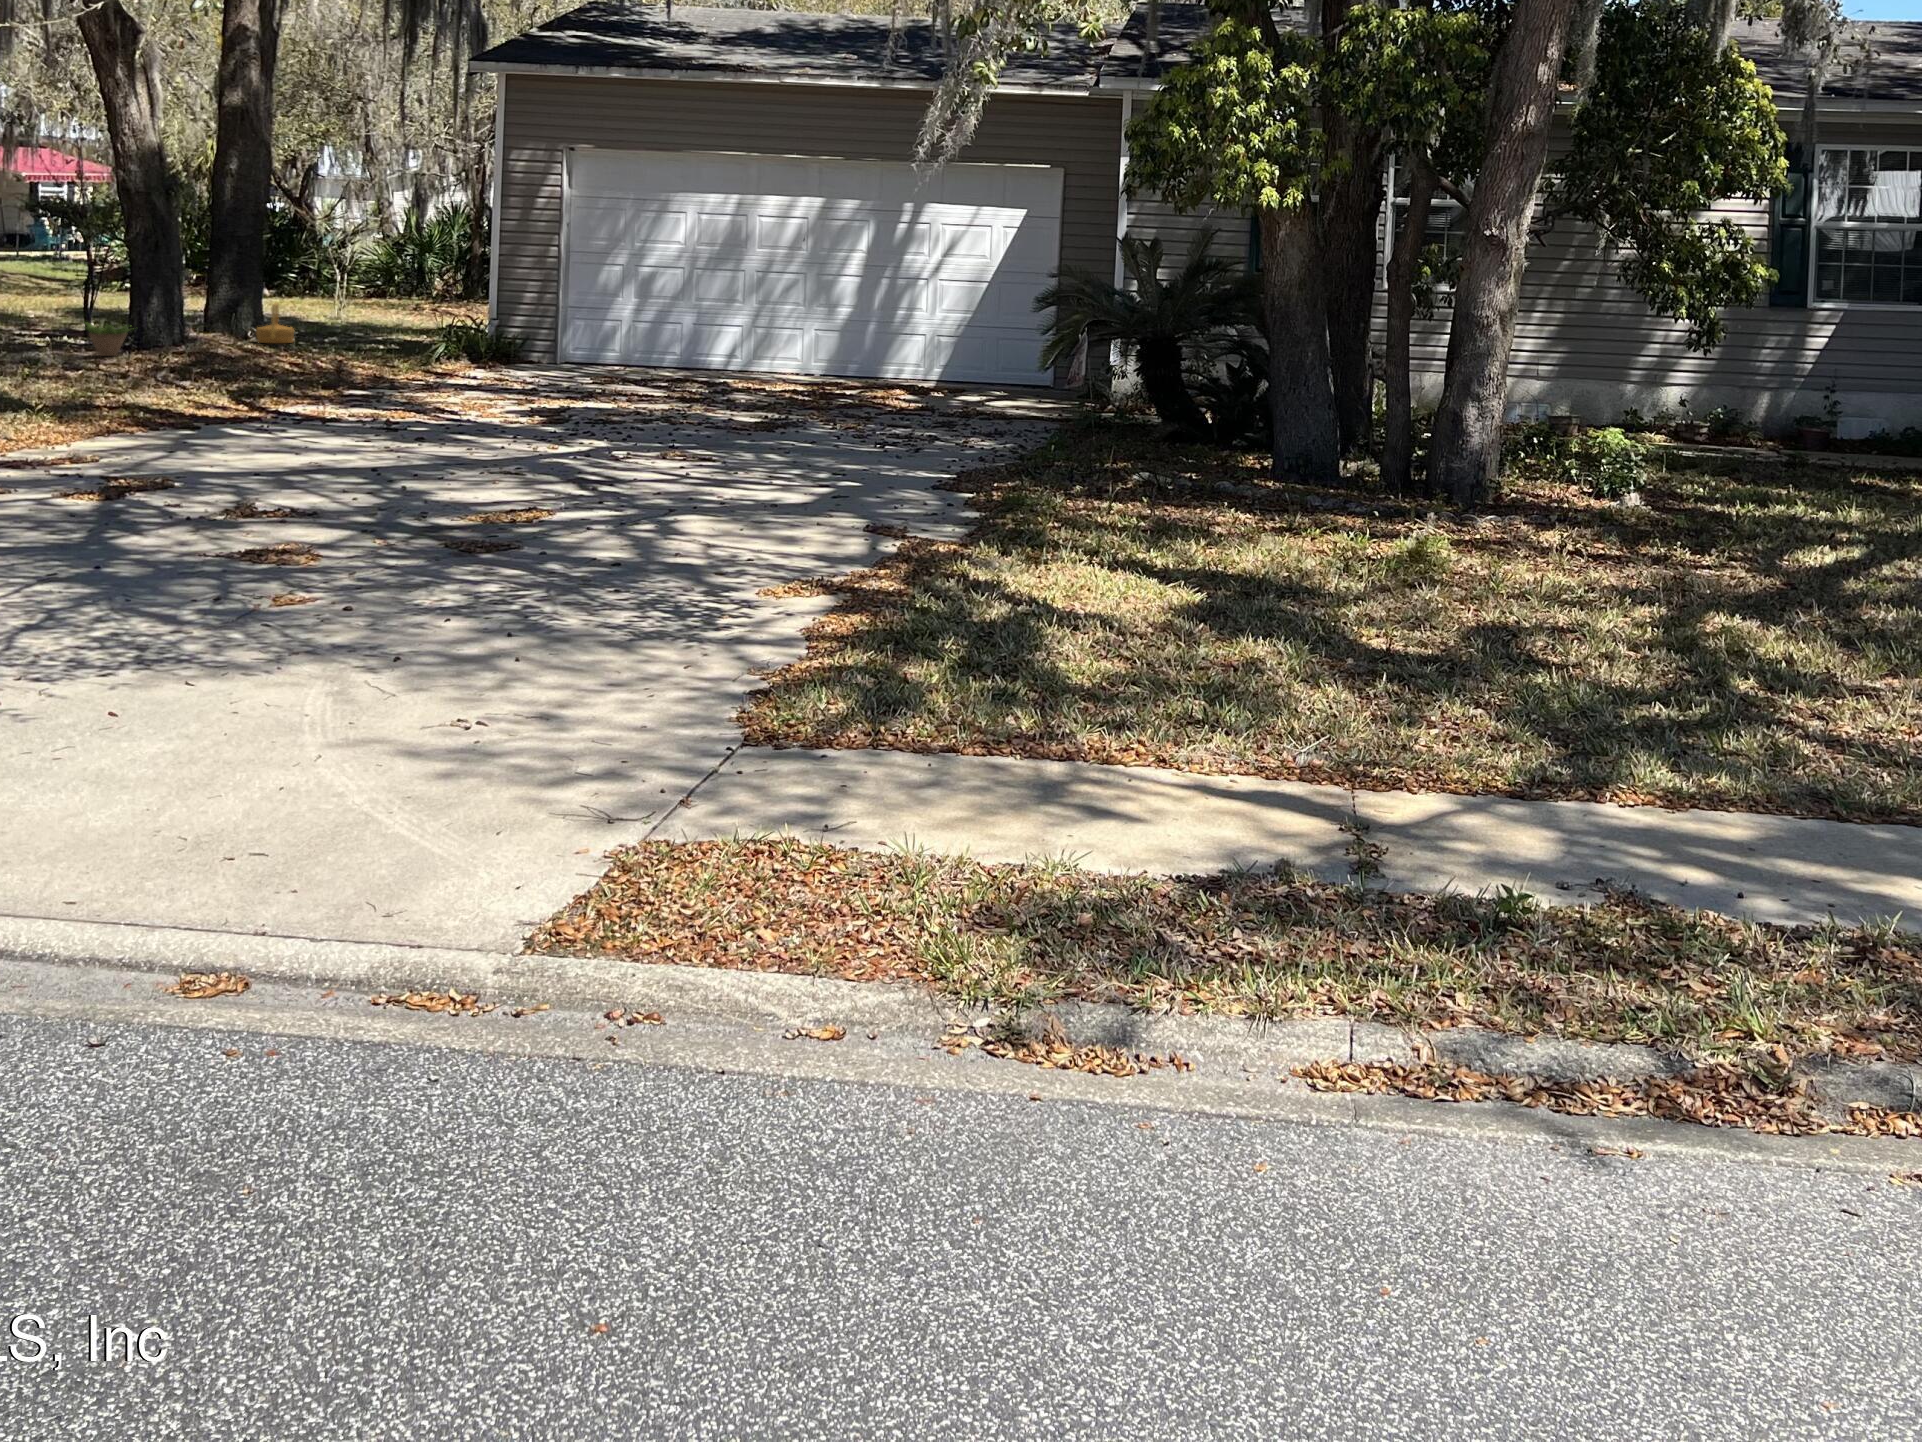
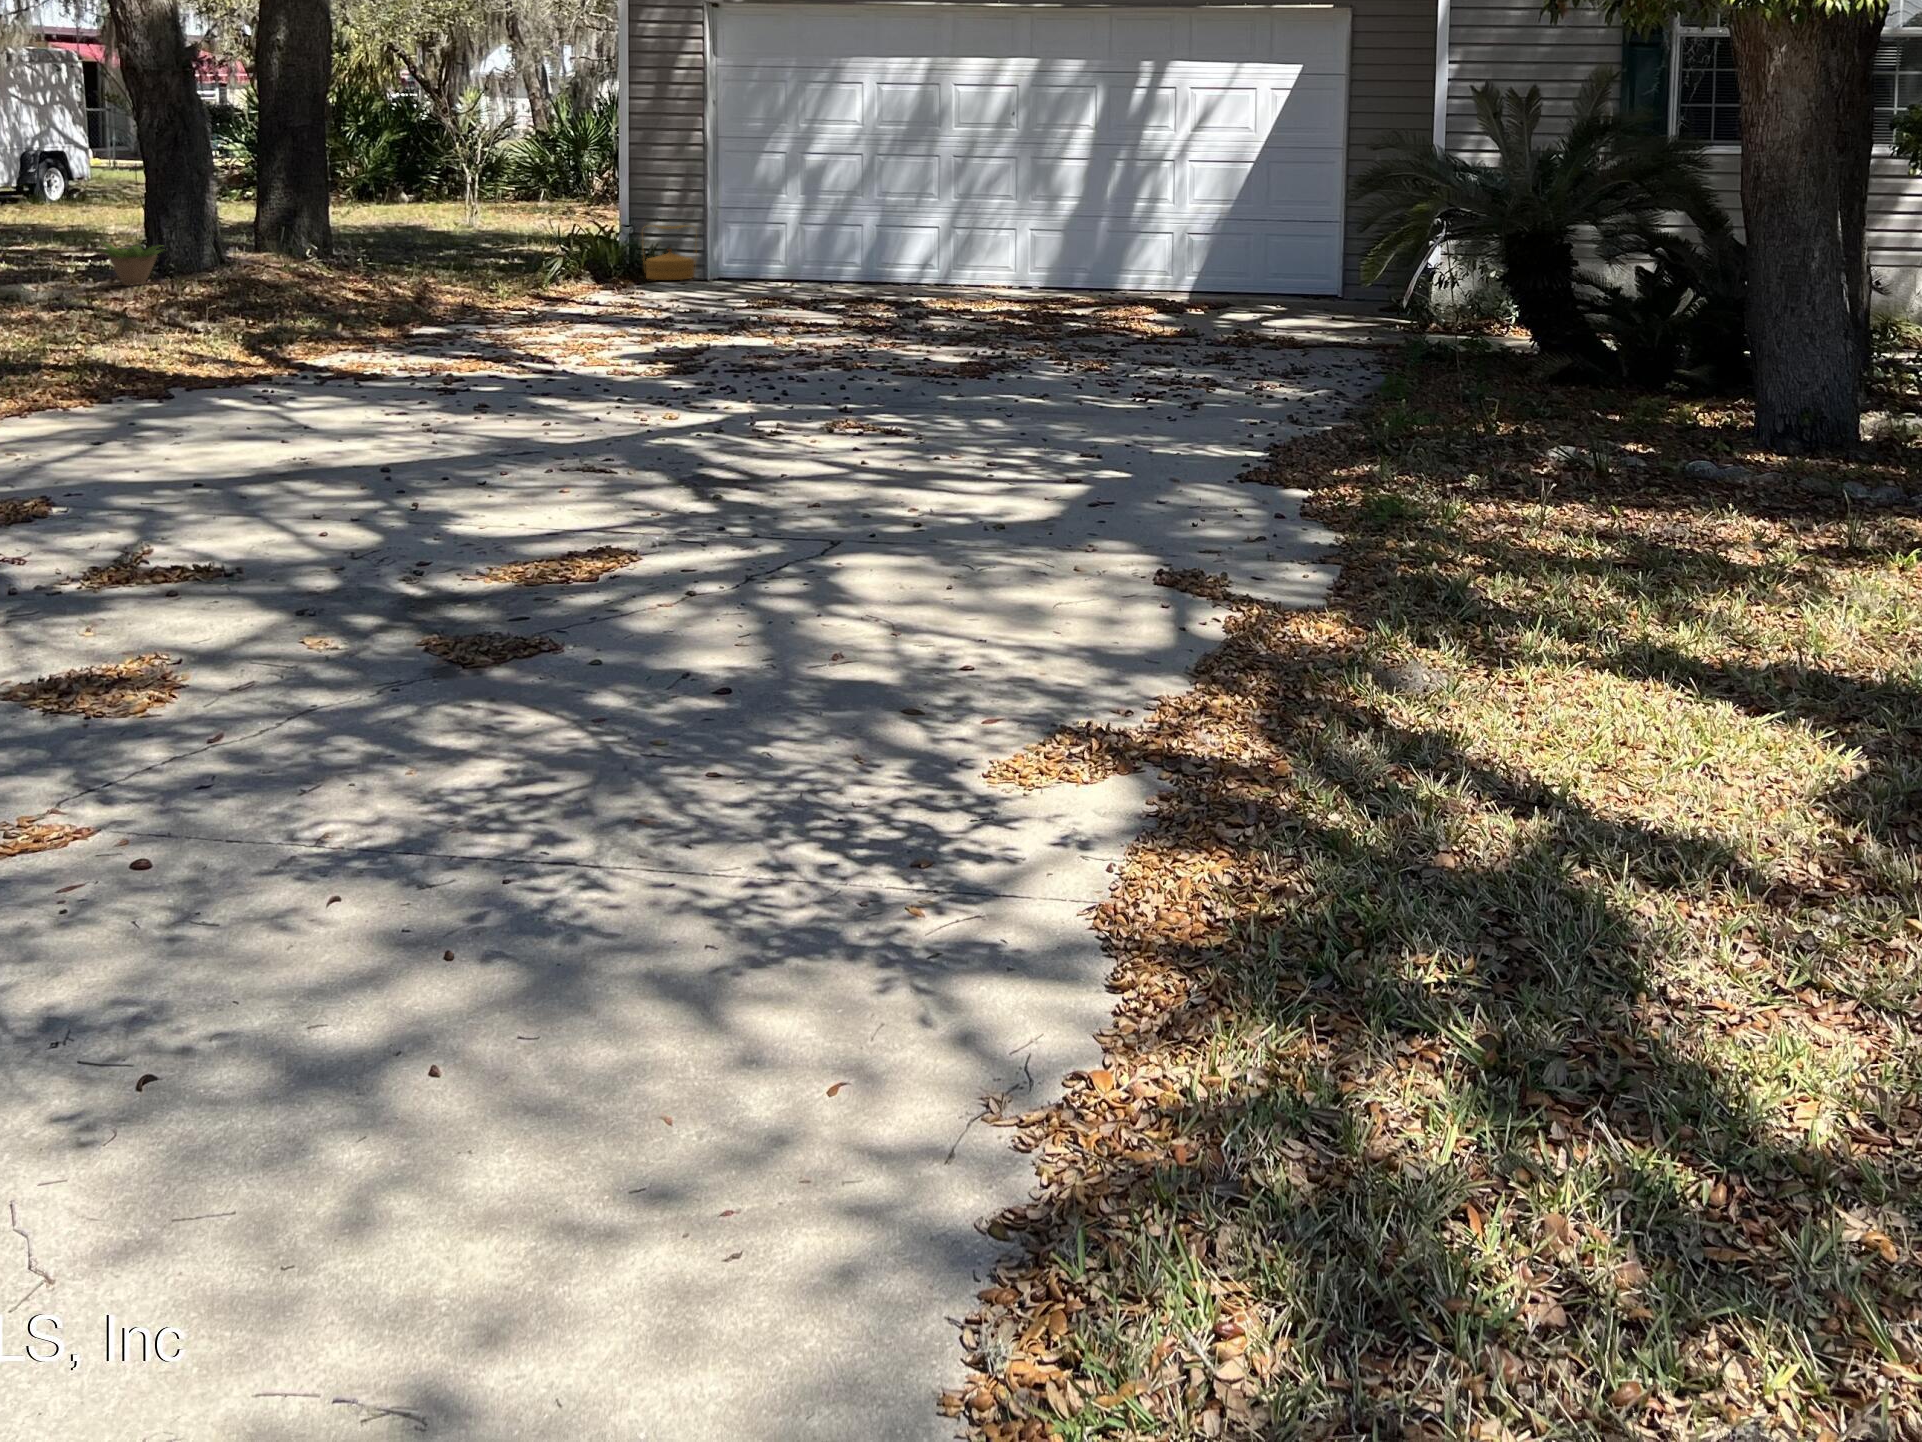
woven basket: present [256,302,294,343] -> present [644,225,696,280]

